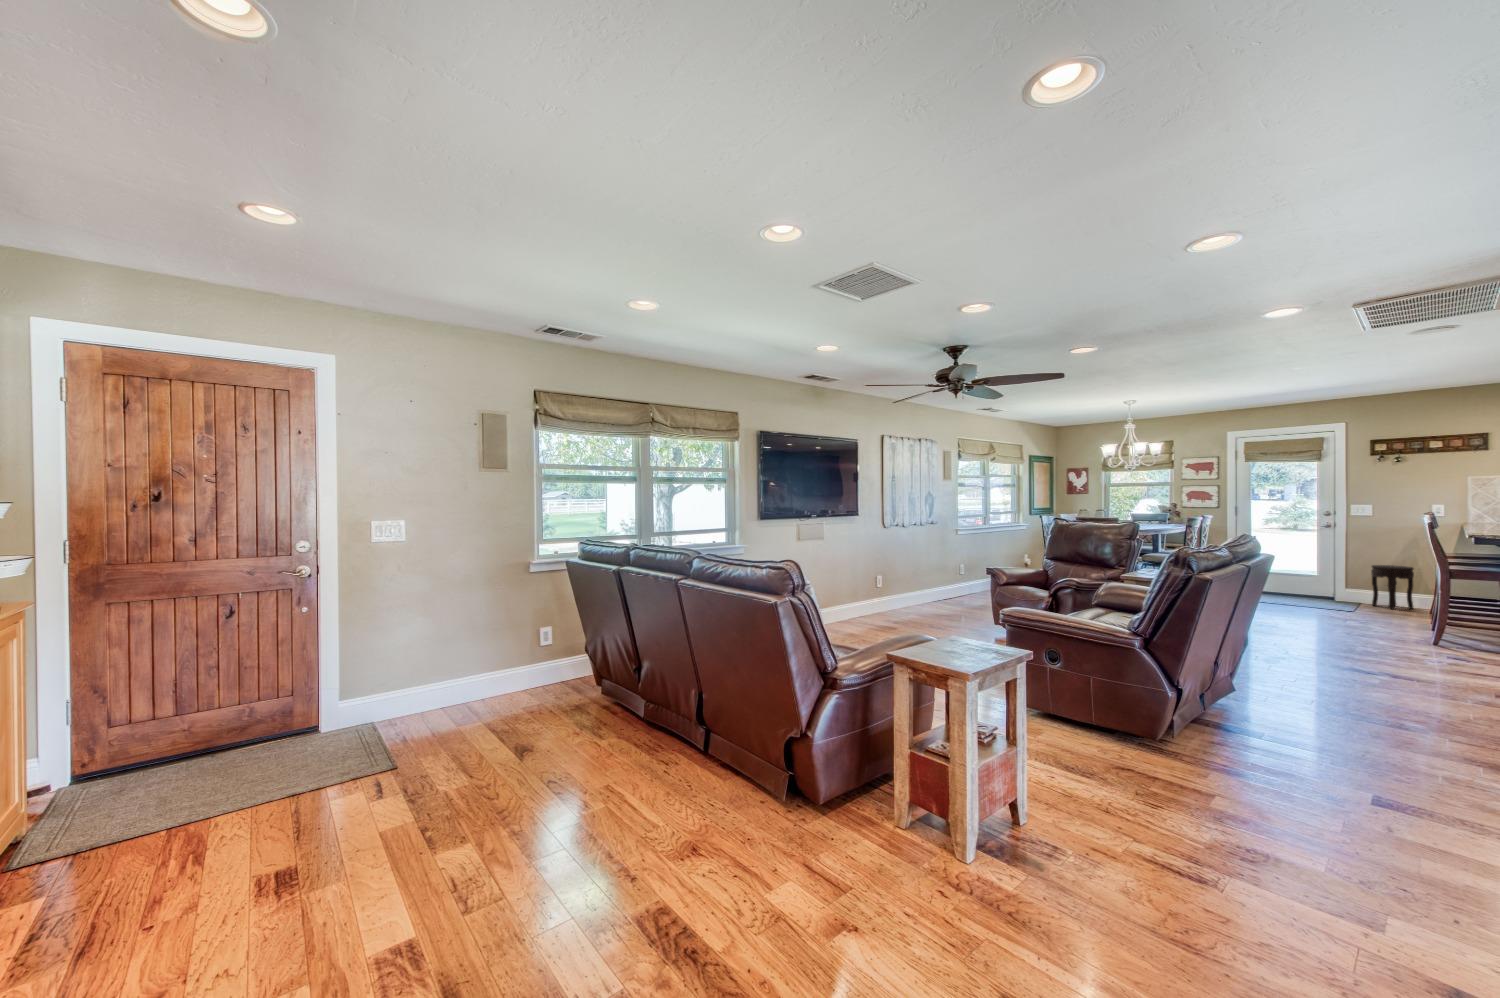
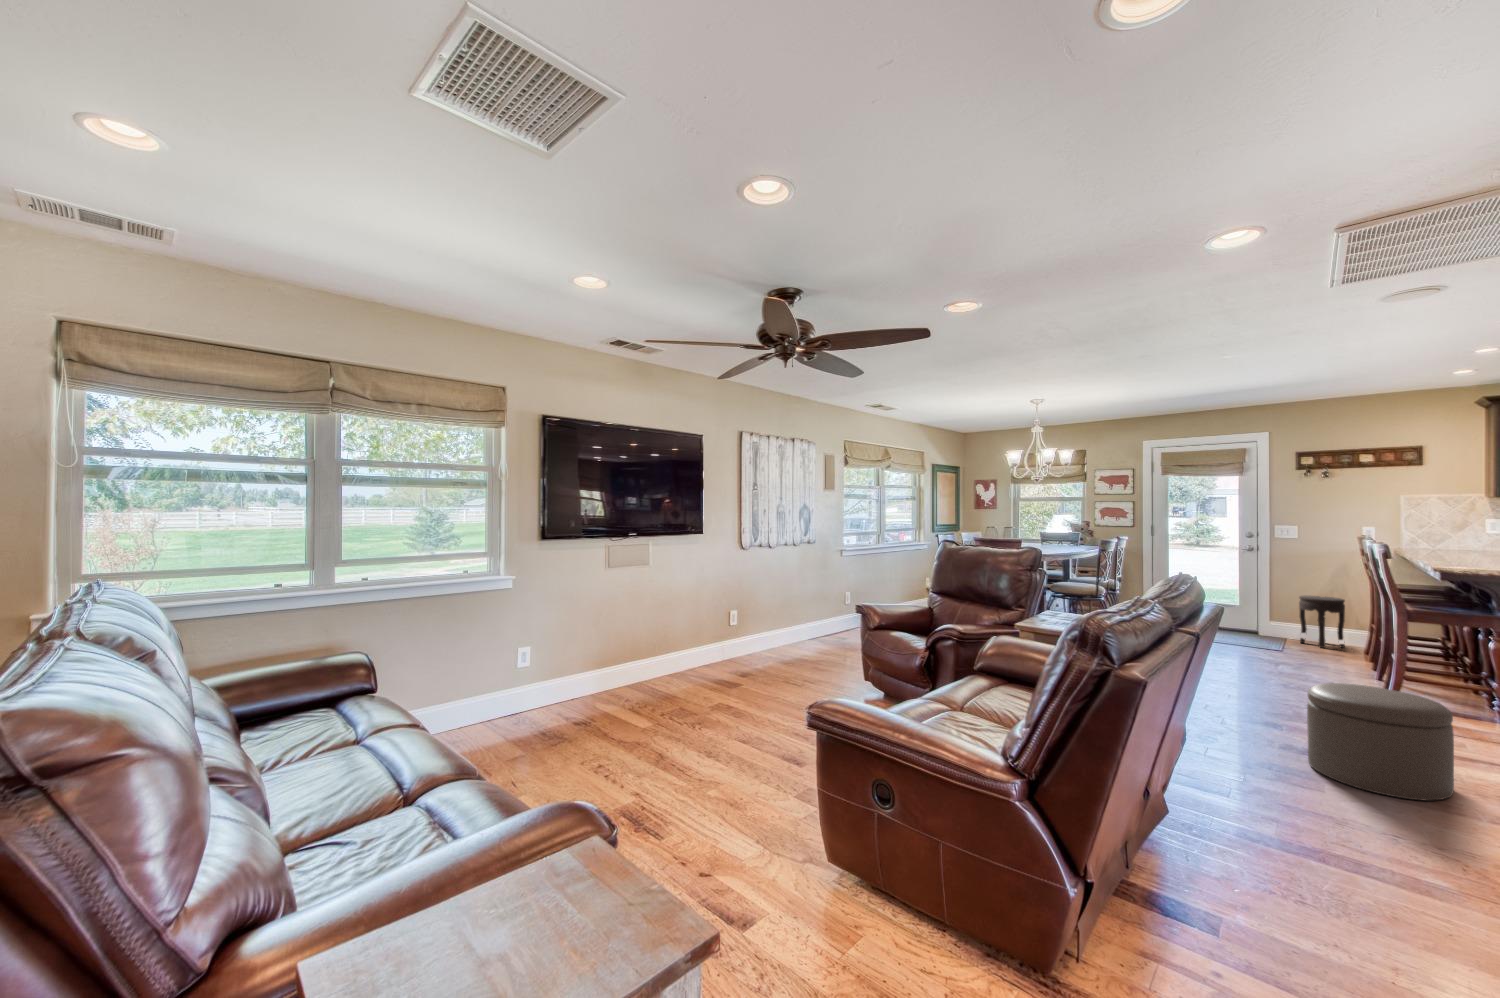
ottoman: none [1349,617,1457,693] -> present [1307,683,1454,801]

